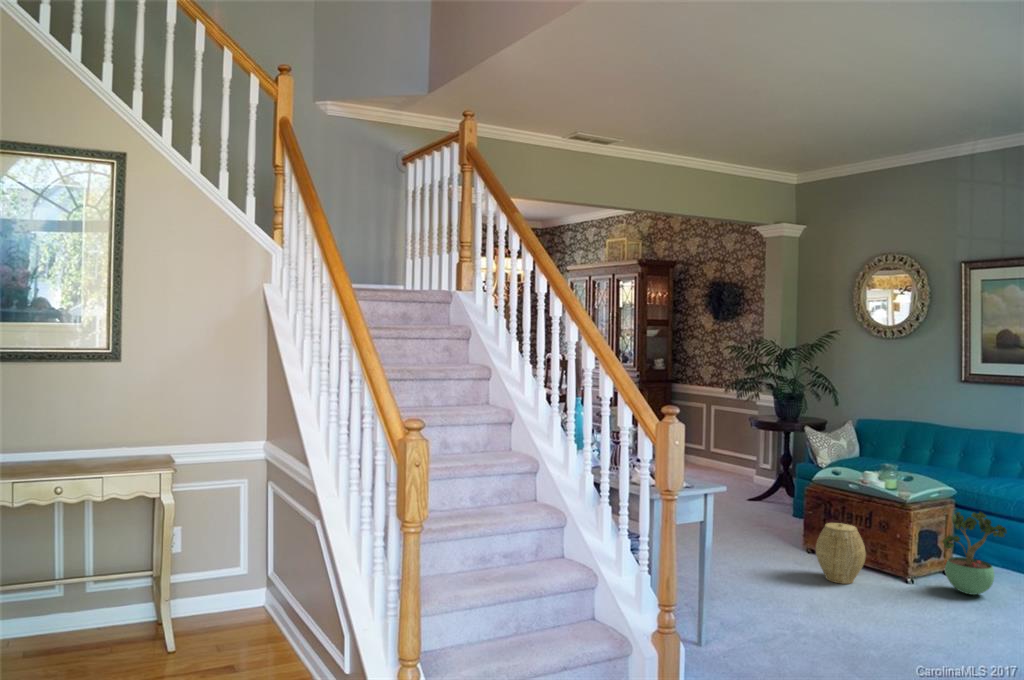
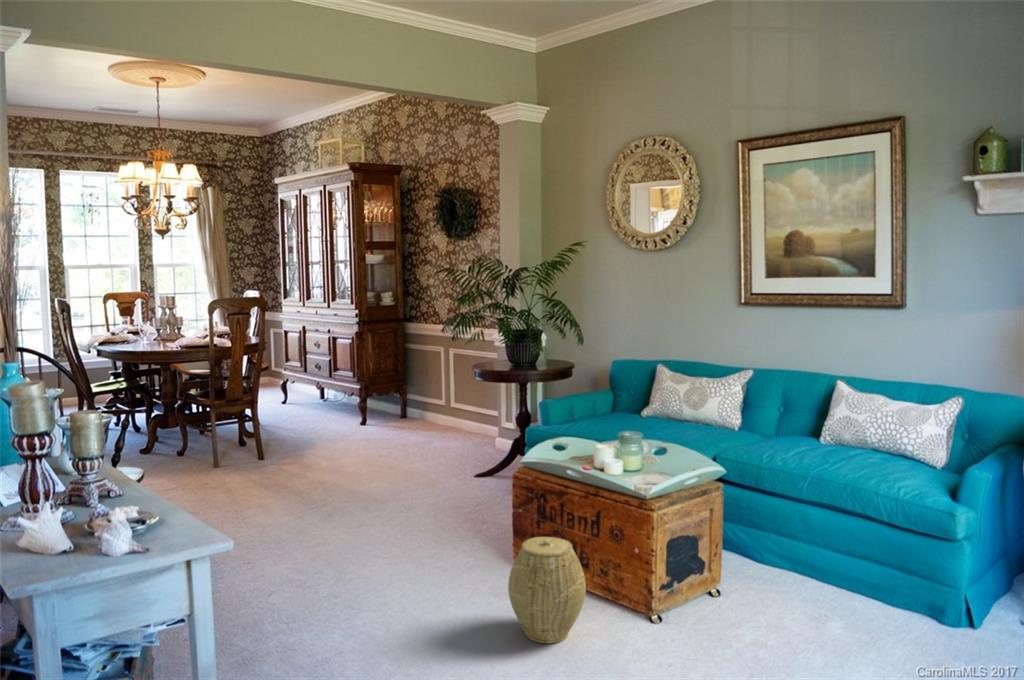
potted plant: present [943,512,1007,595] -> none [703,506,799,643]

